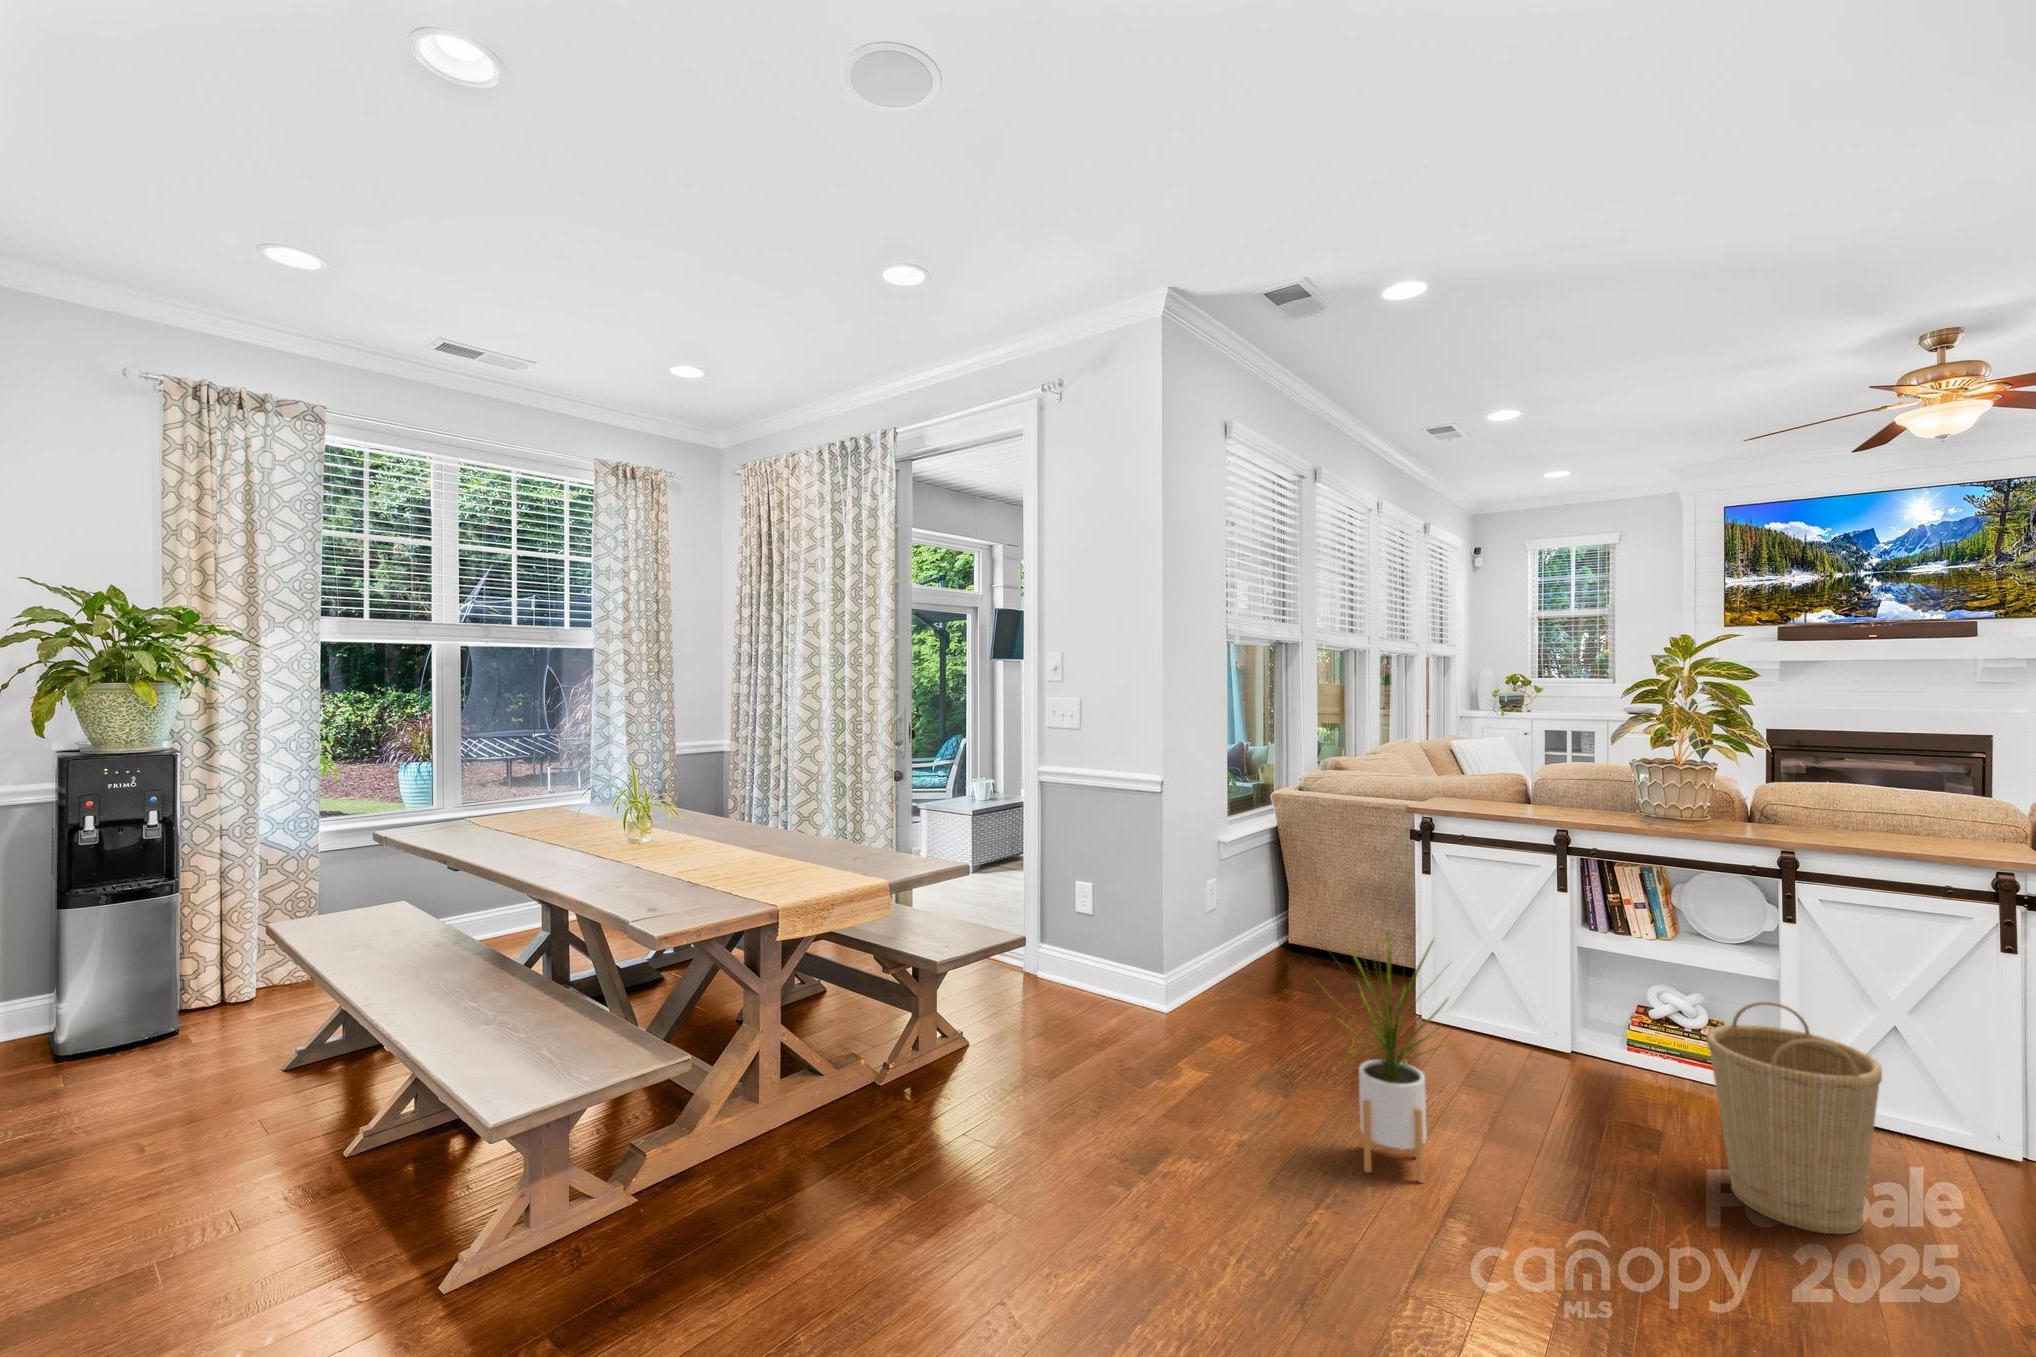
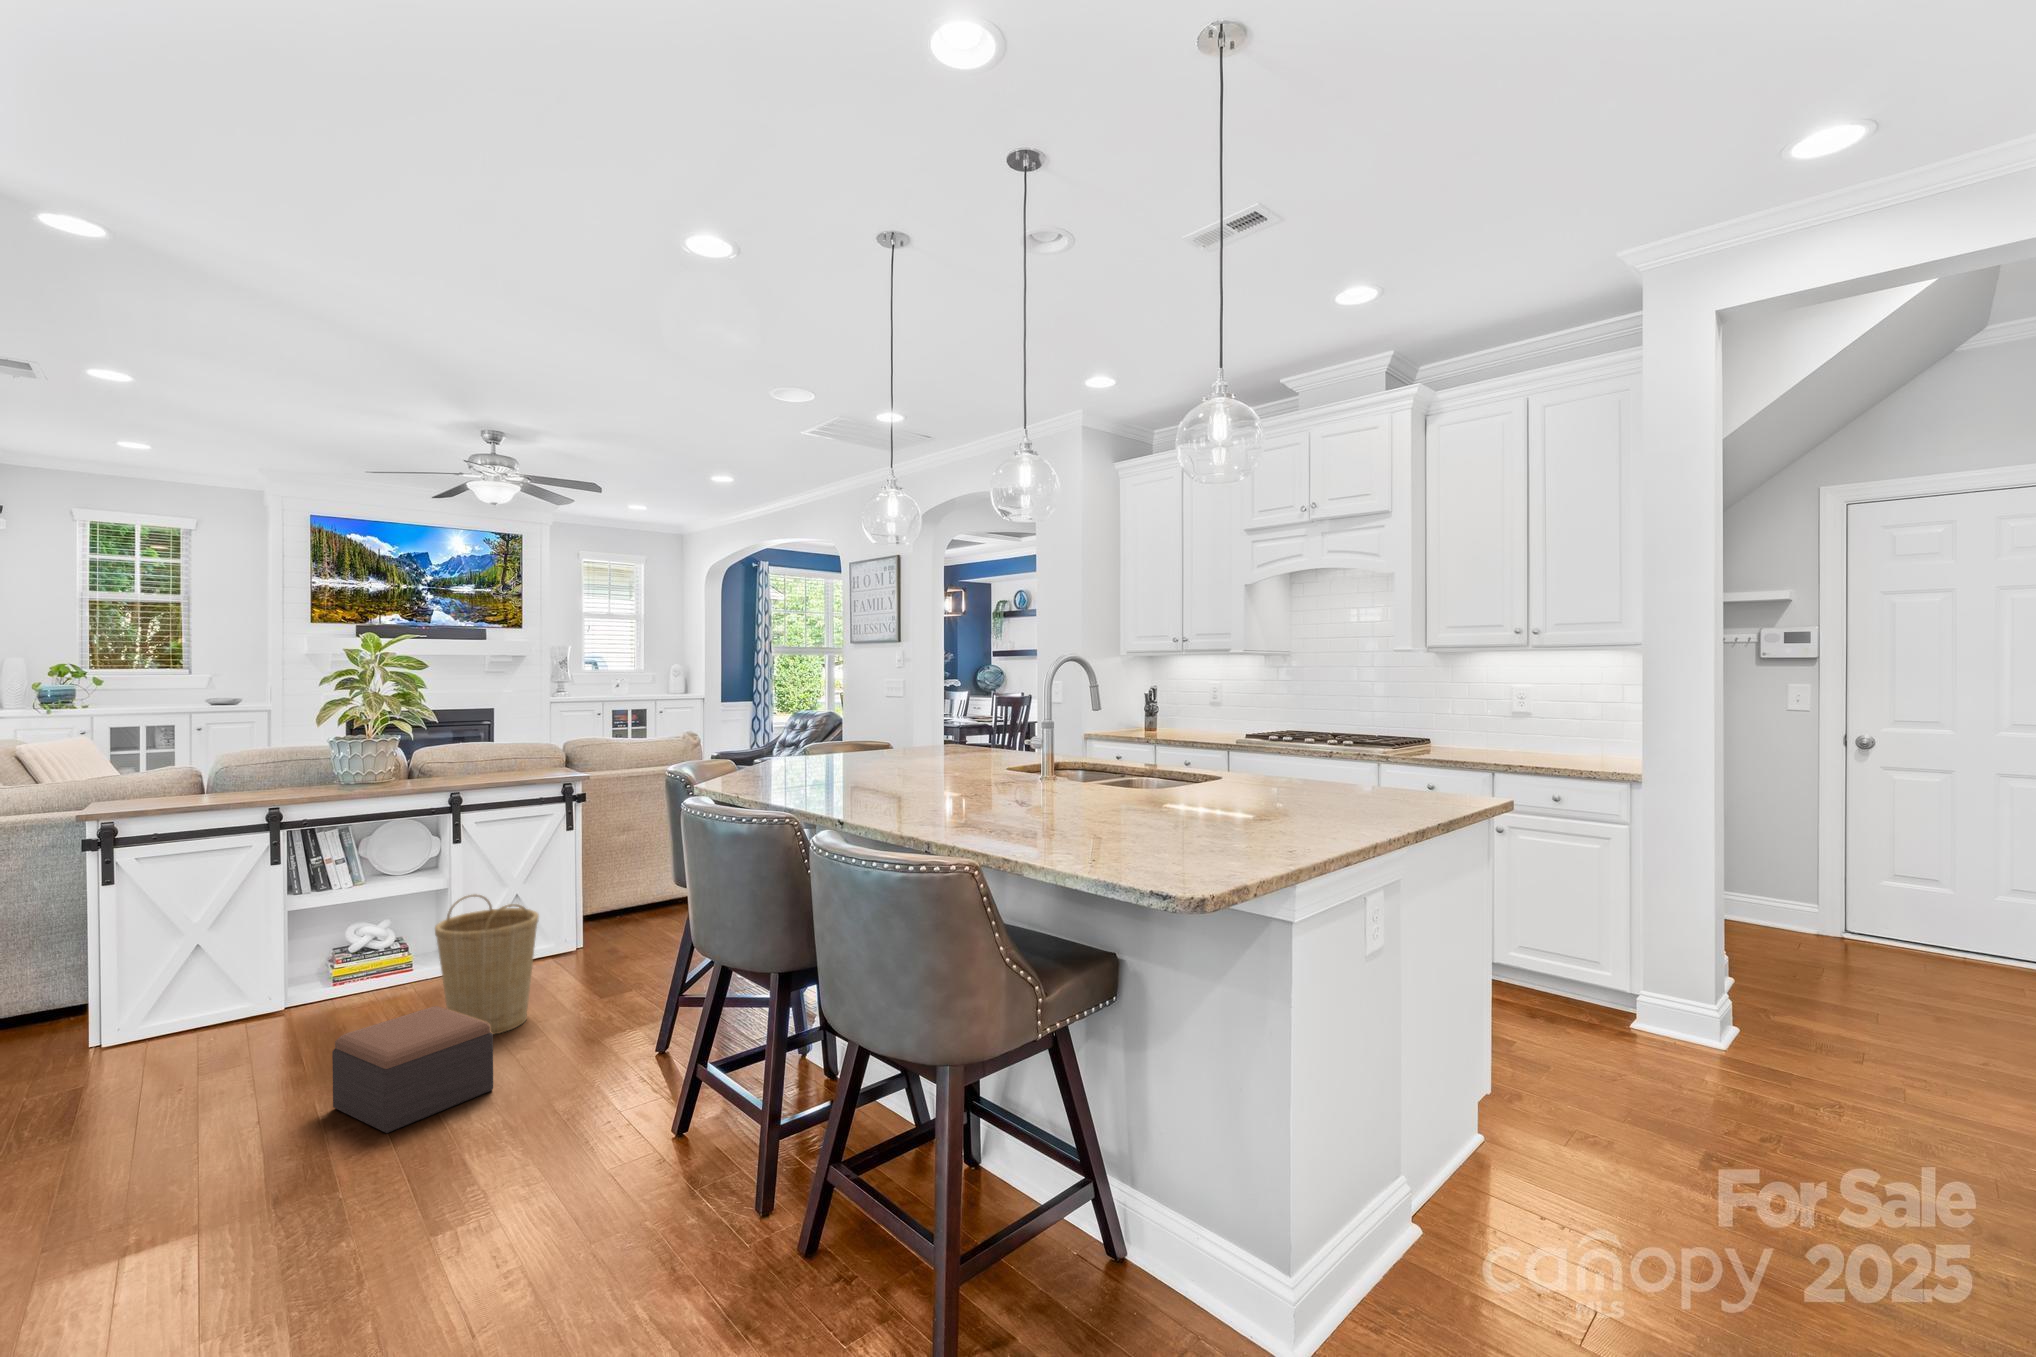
house plant: present [1317,928,1449,1183] -> none [68,902,256,1170]
footstool: none [1536,1127,1738,1320] -> present [332,1006,493,1133]

